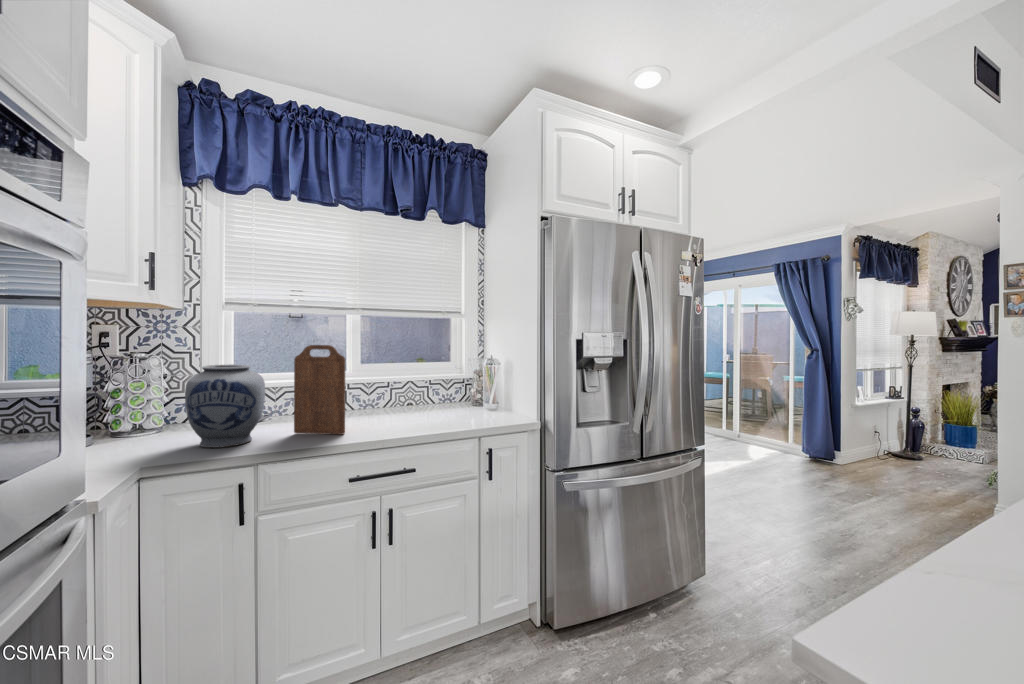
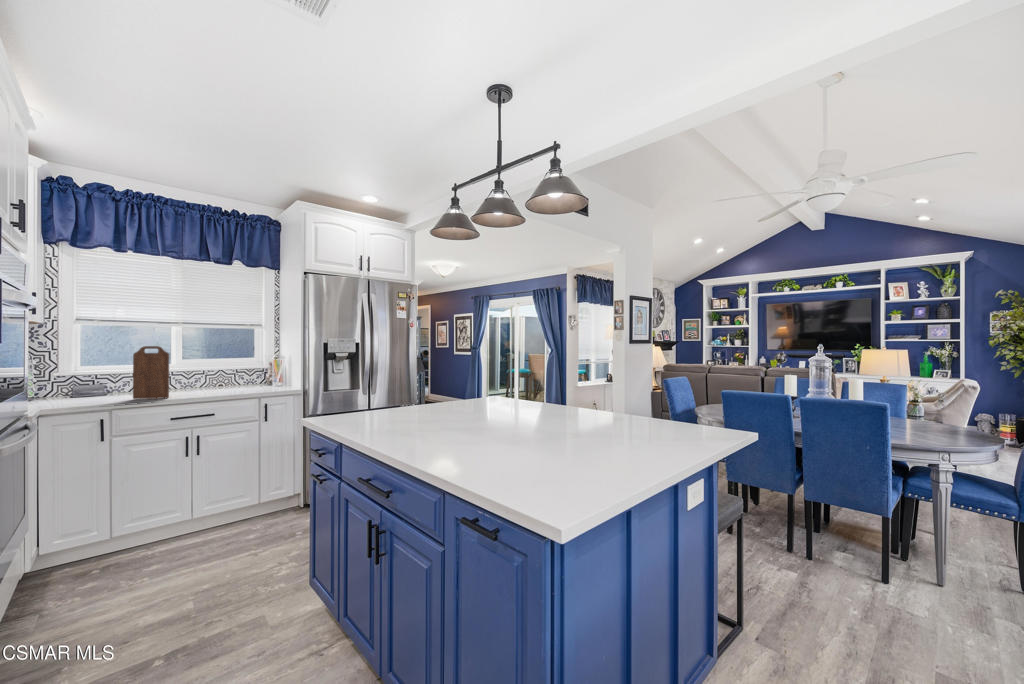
vase: present [185,364,265,448] -> none [59,358,113,405]

